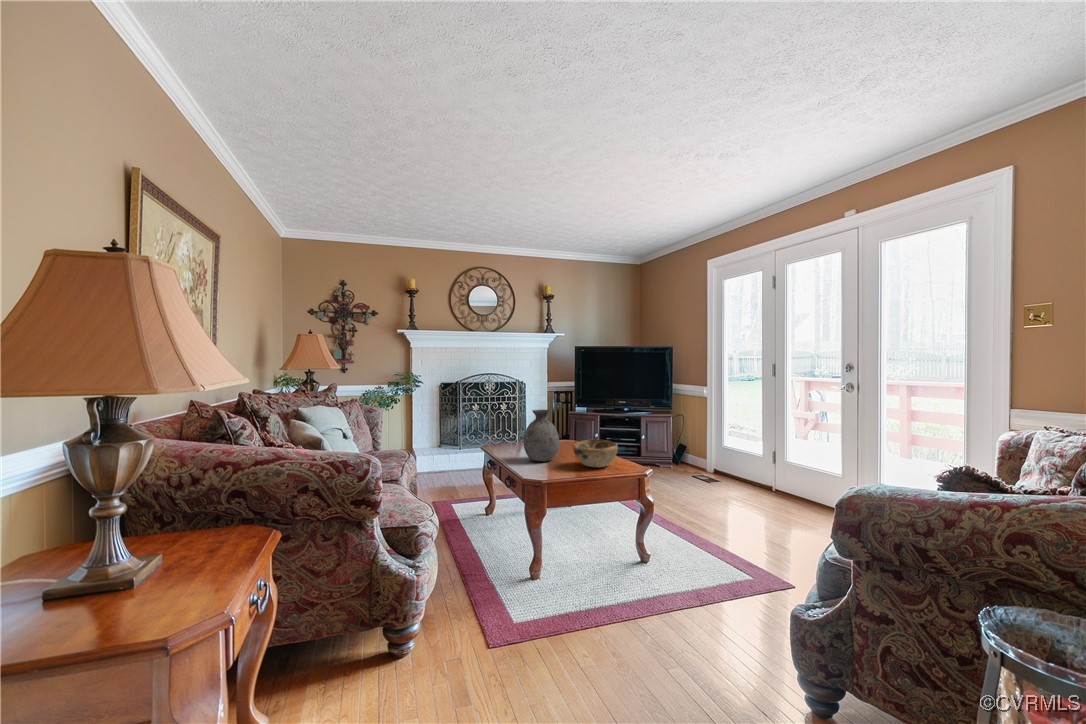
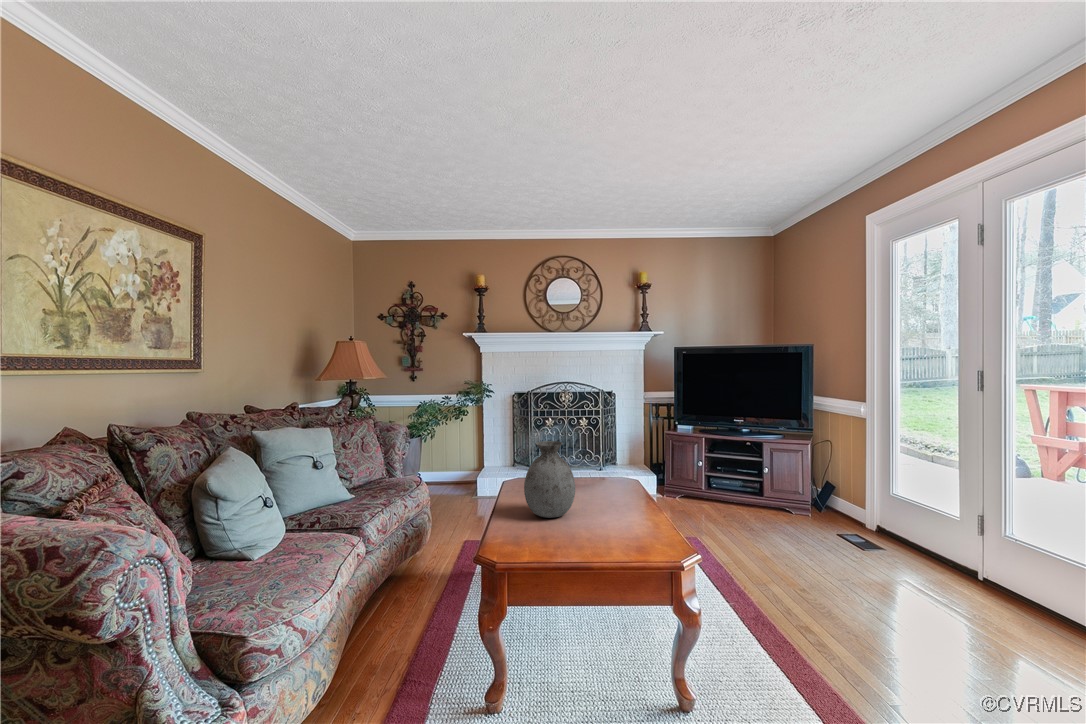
decorative bowl: present [573,440,618,467] -> none [579,492,649,541]

